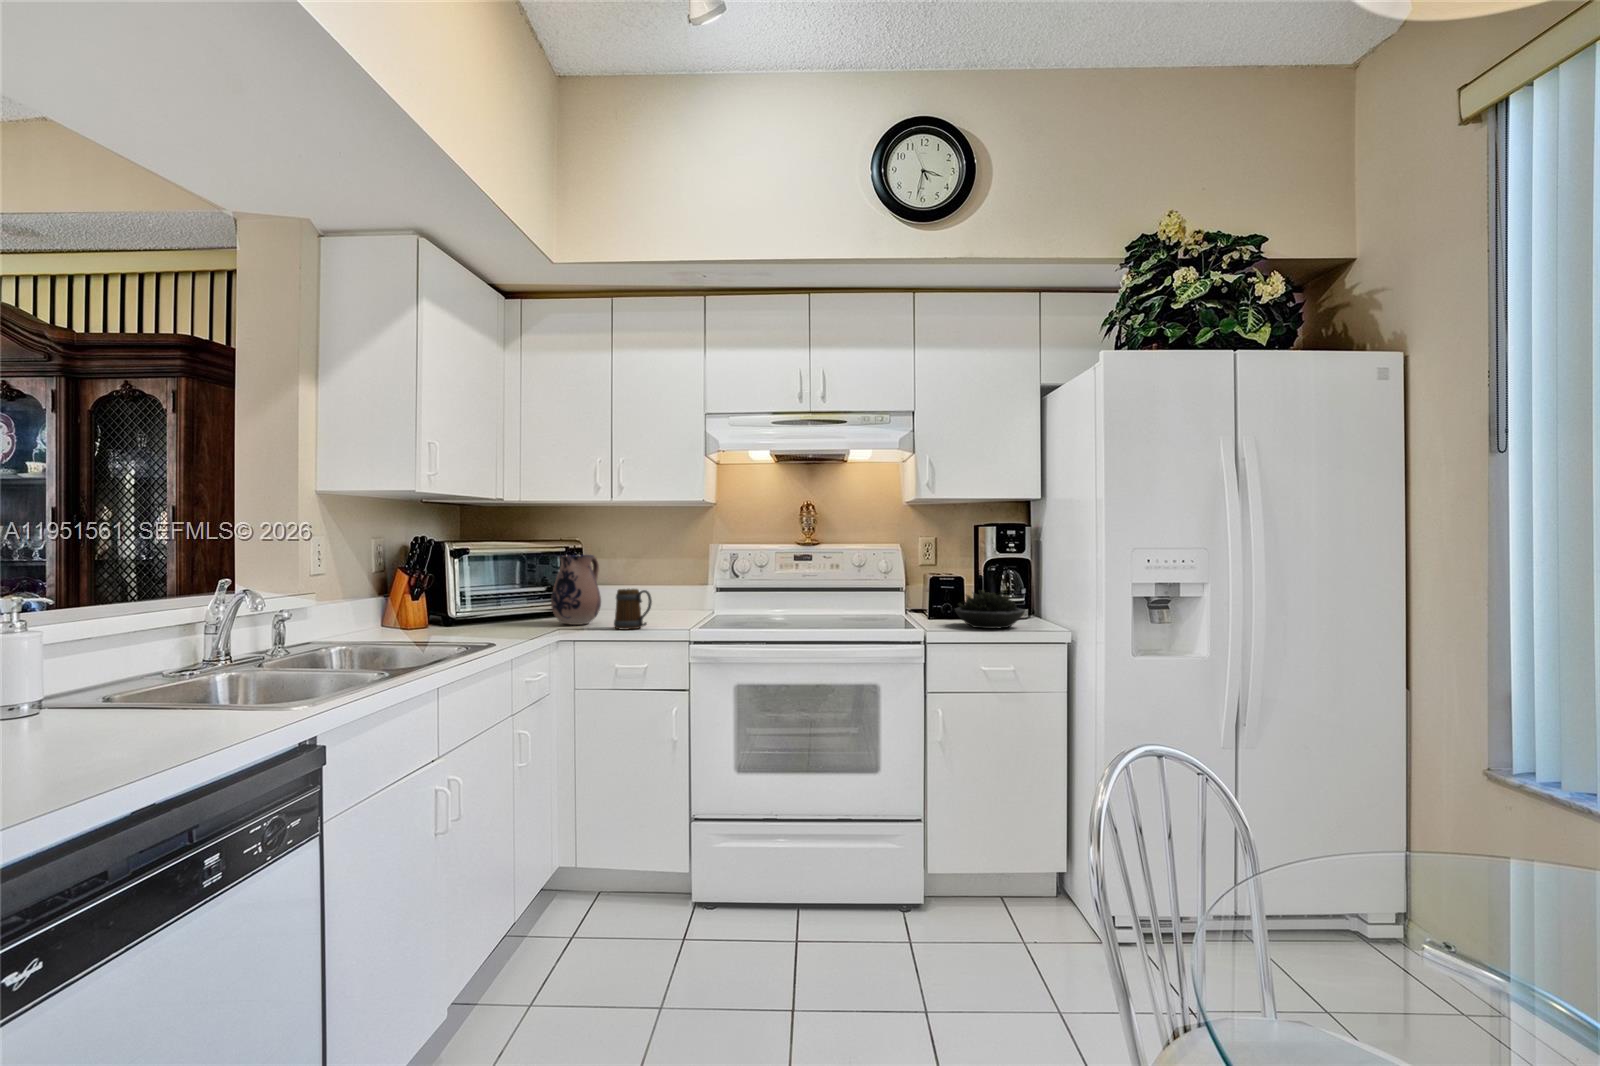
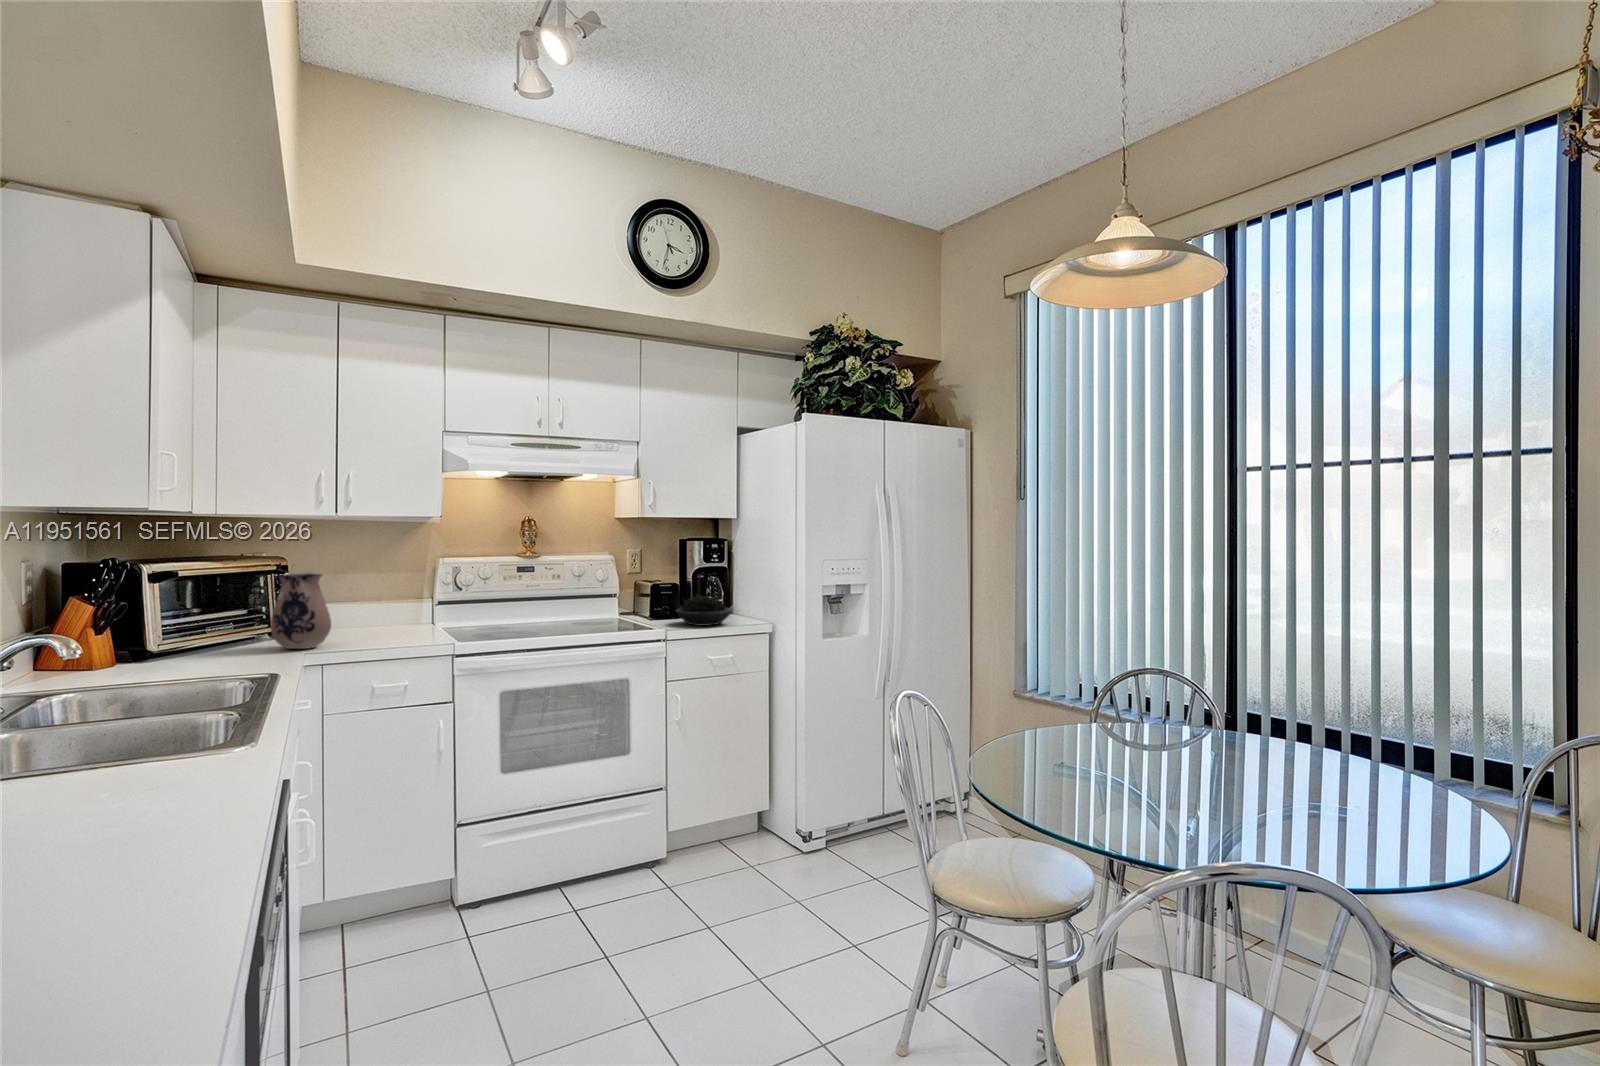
mug: present [614,589,652,630] -> none [360,607,405,650]

